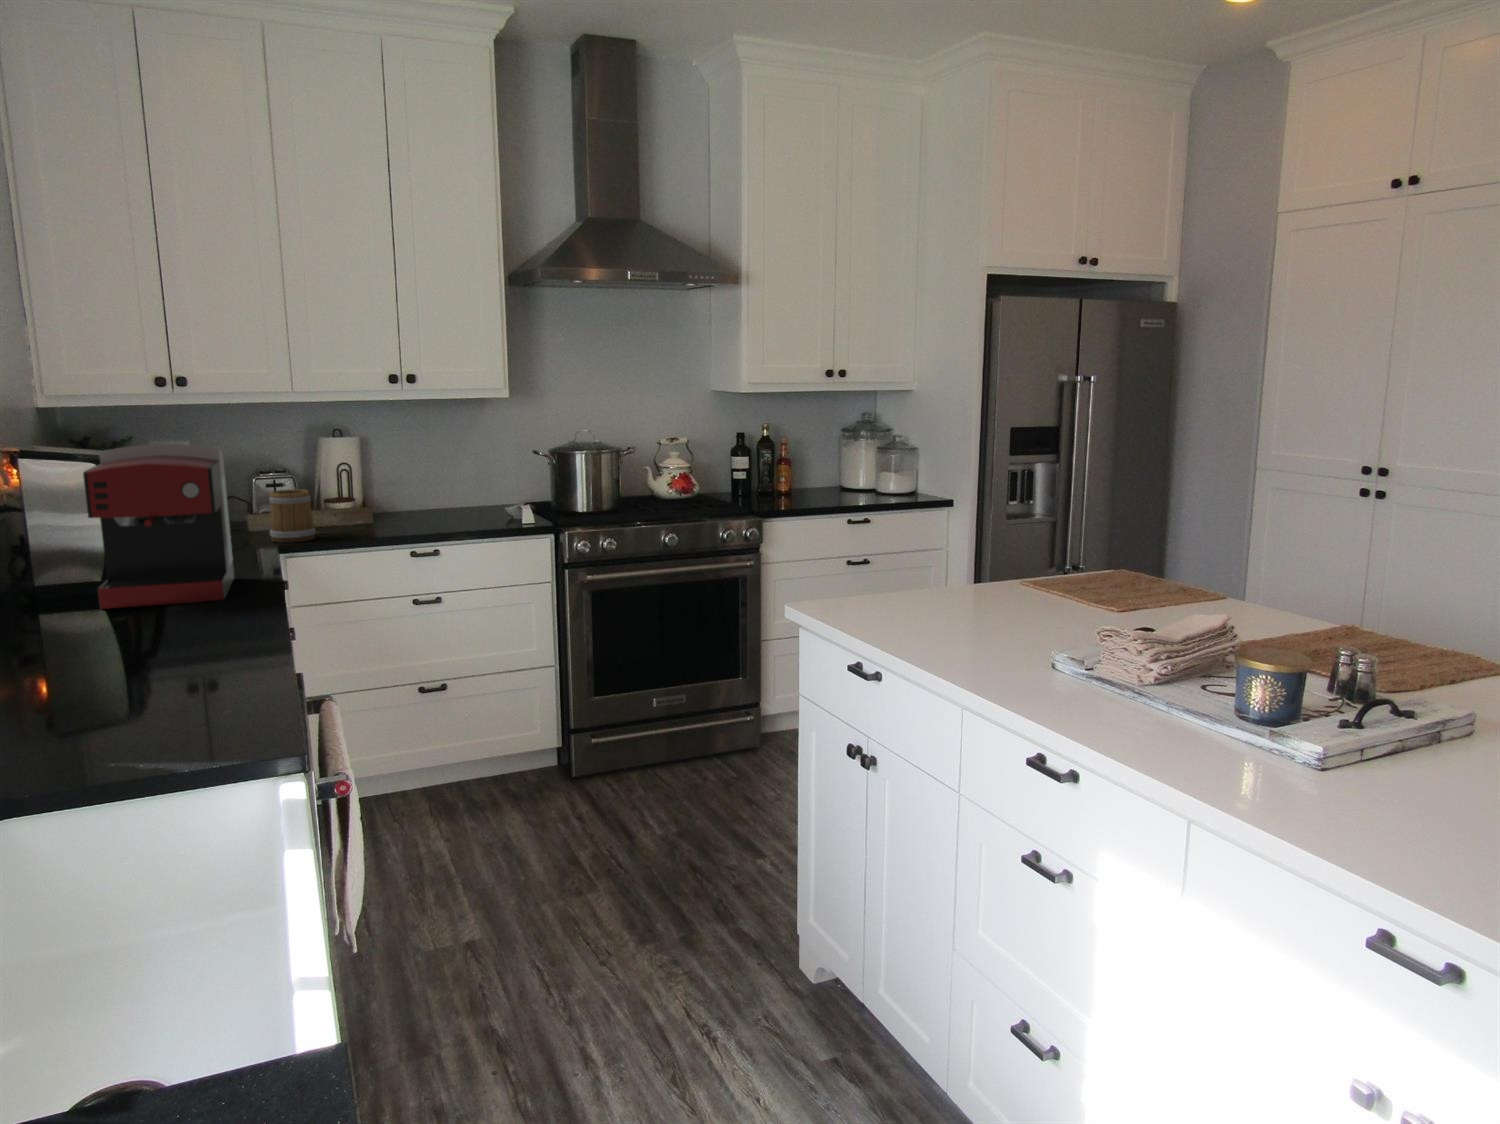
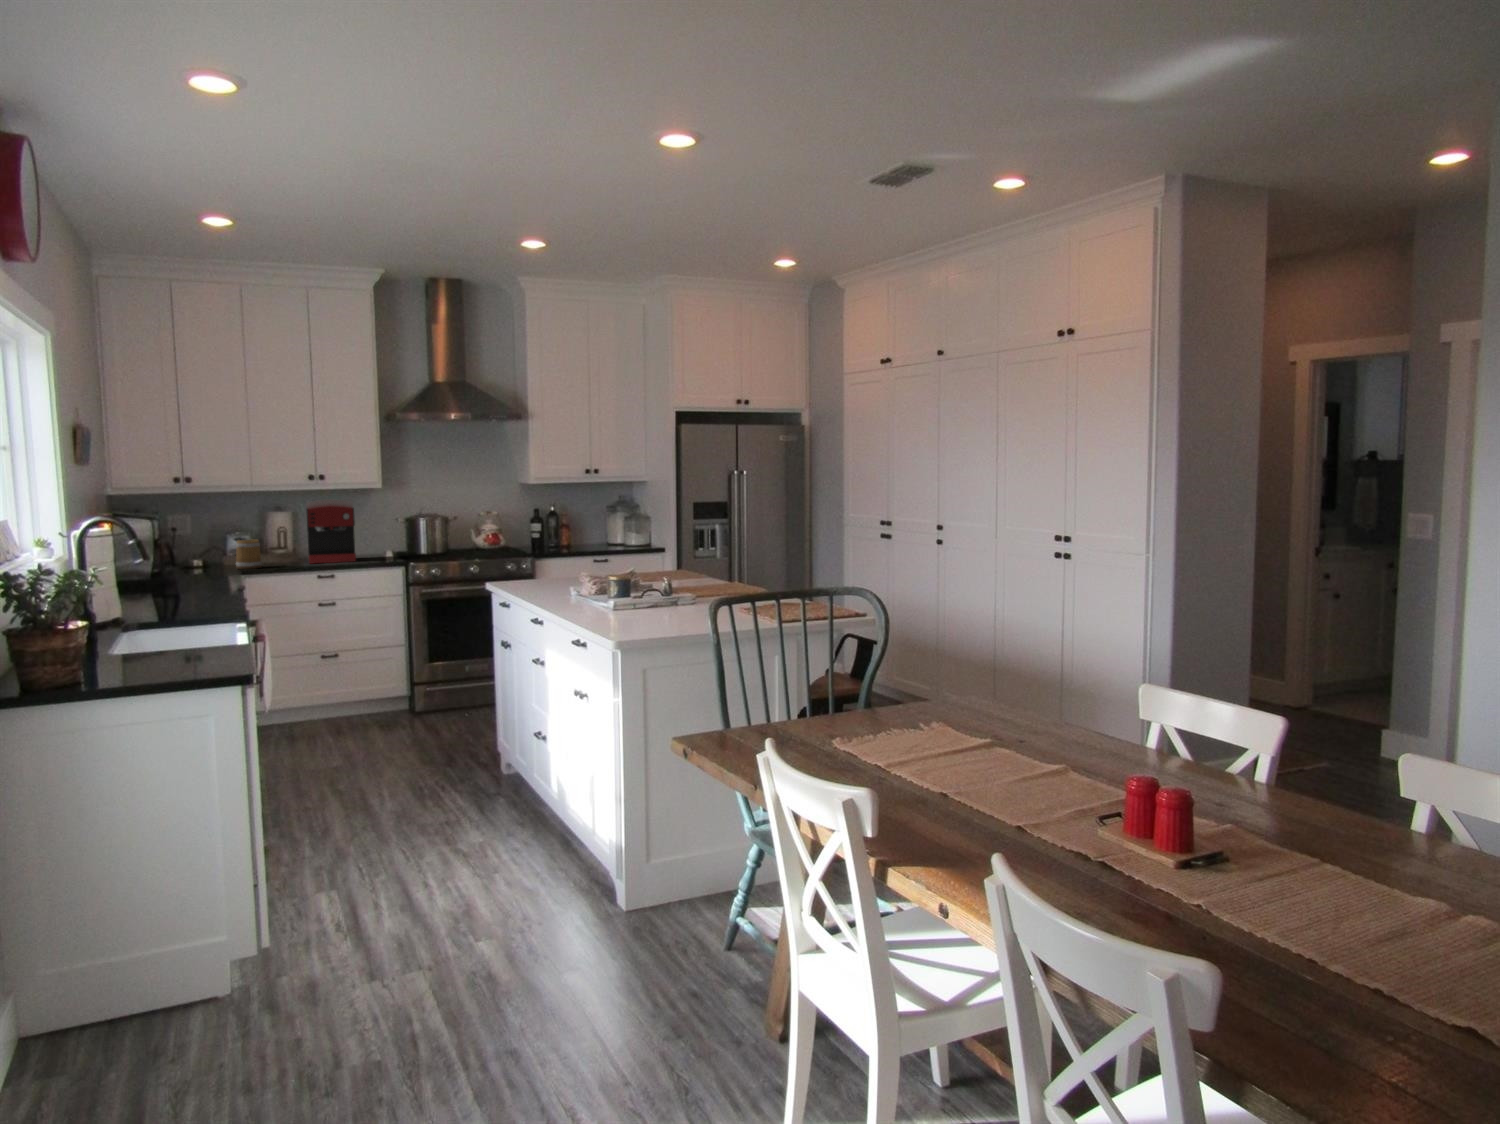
coffee maker: present [83,443,234,609] -> present [306,499,356,563]

